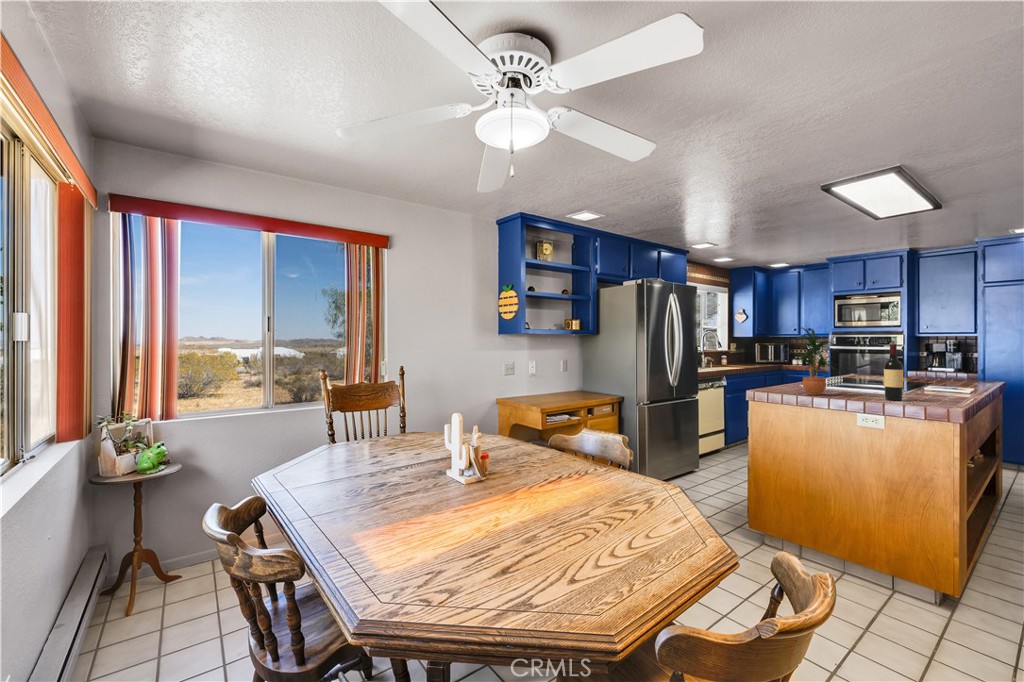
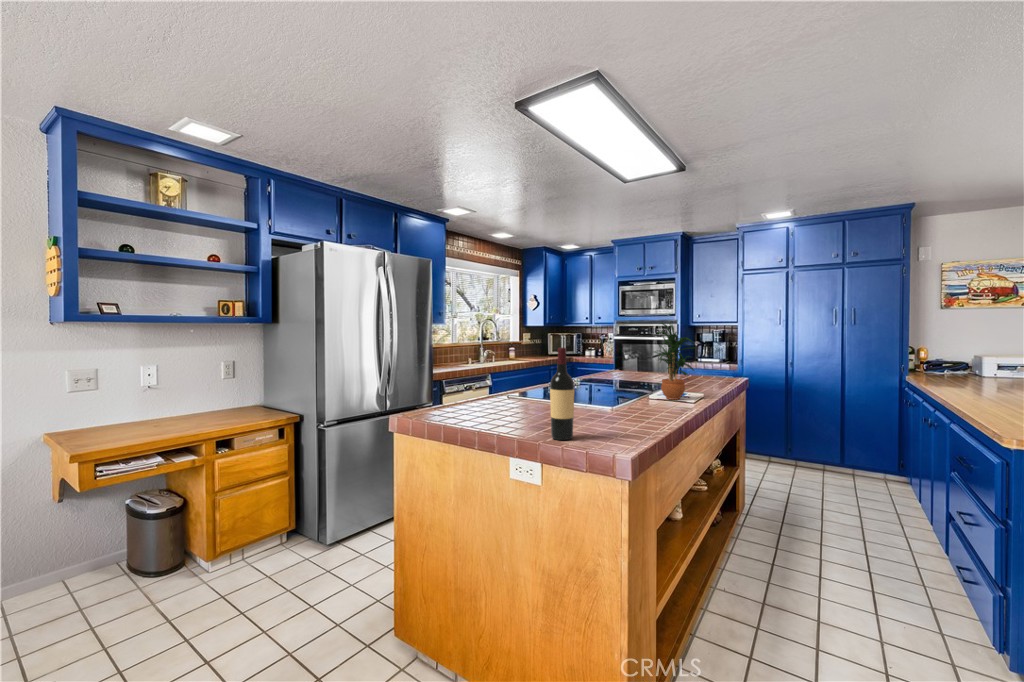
potted plant: present [795,328,836,395] -> present [655,323,695,400]

